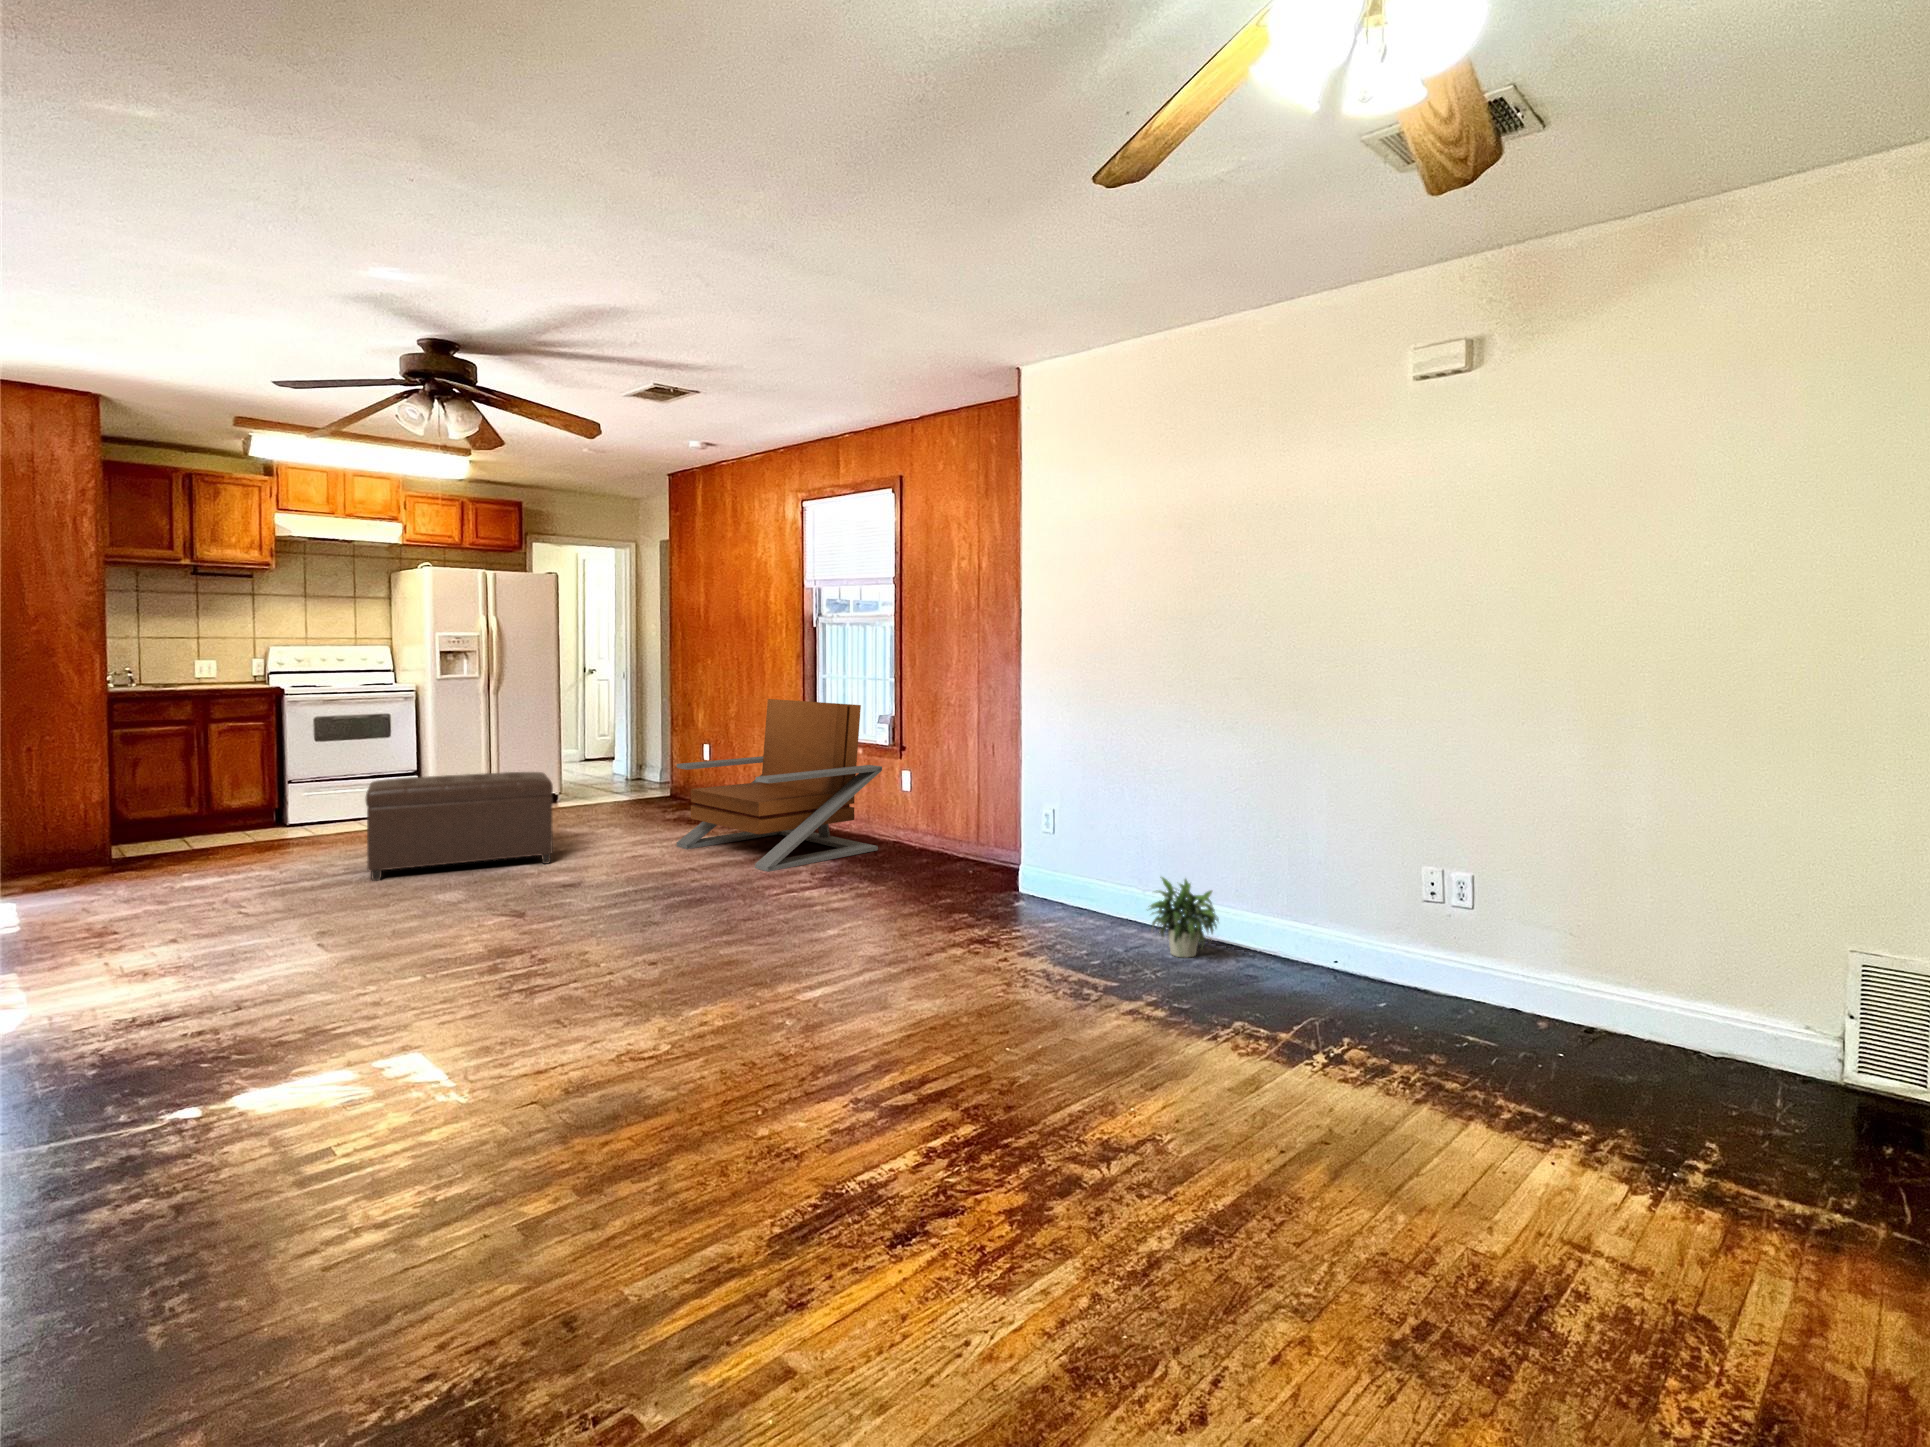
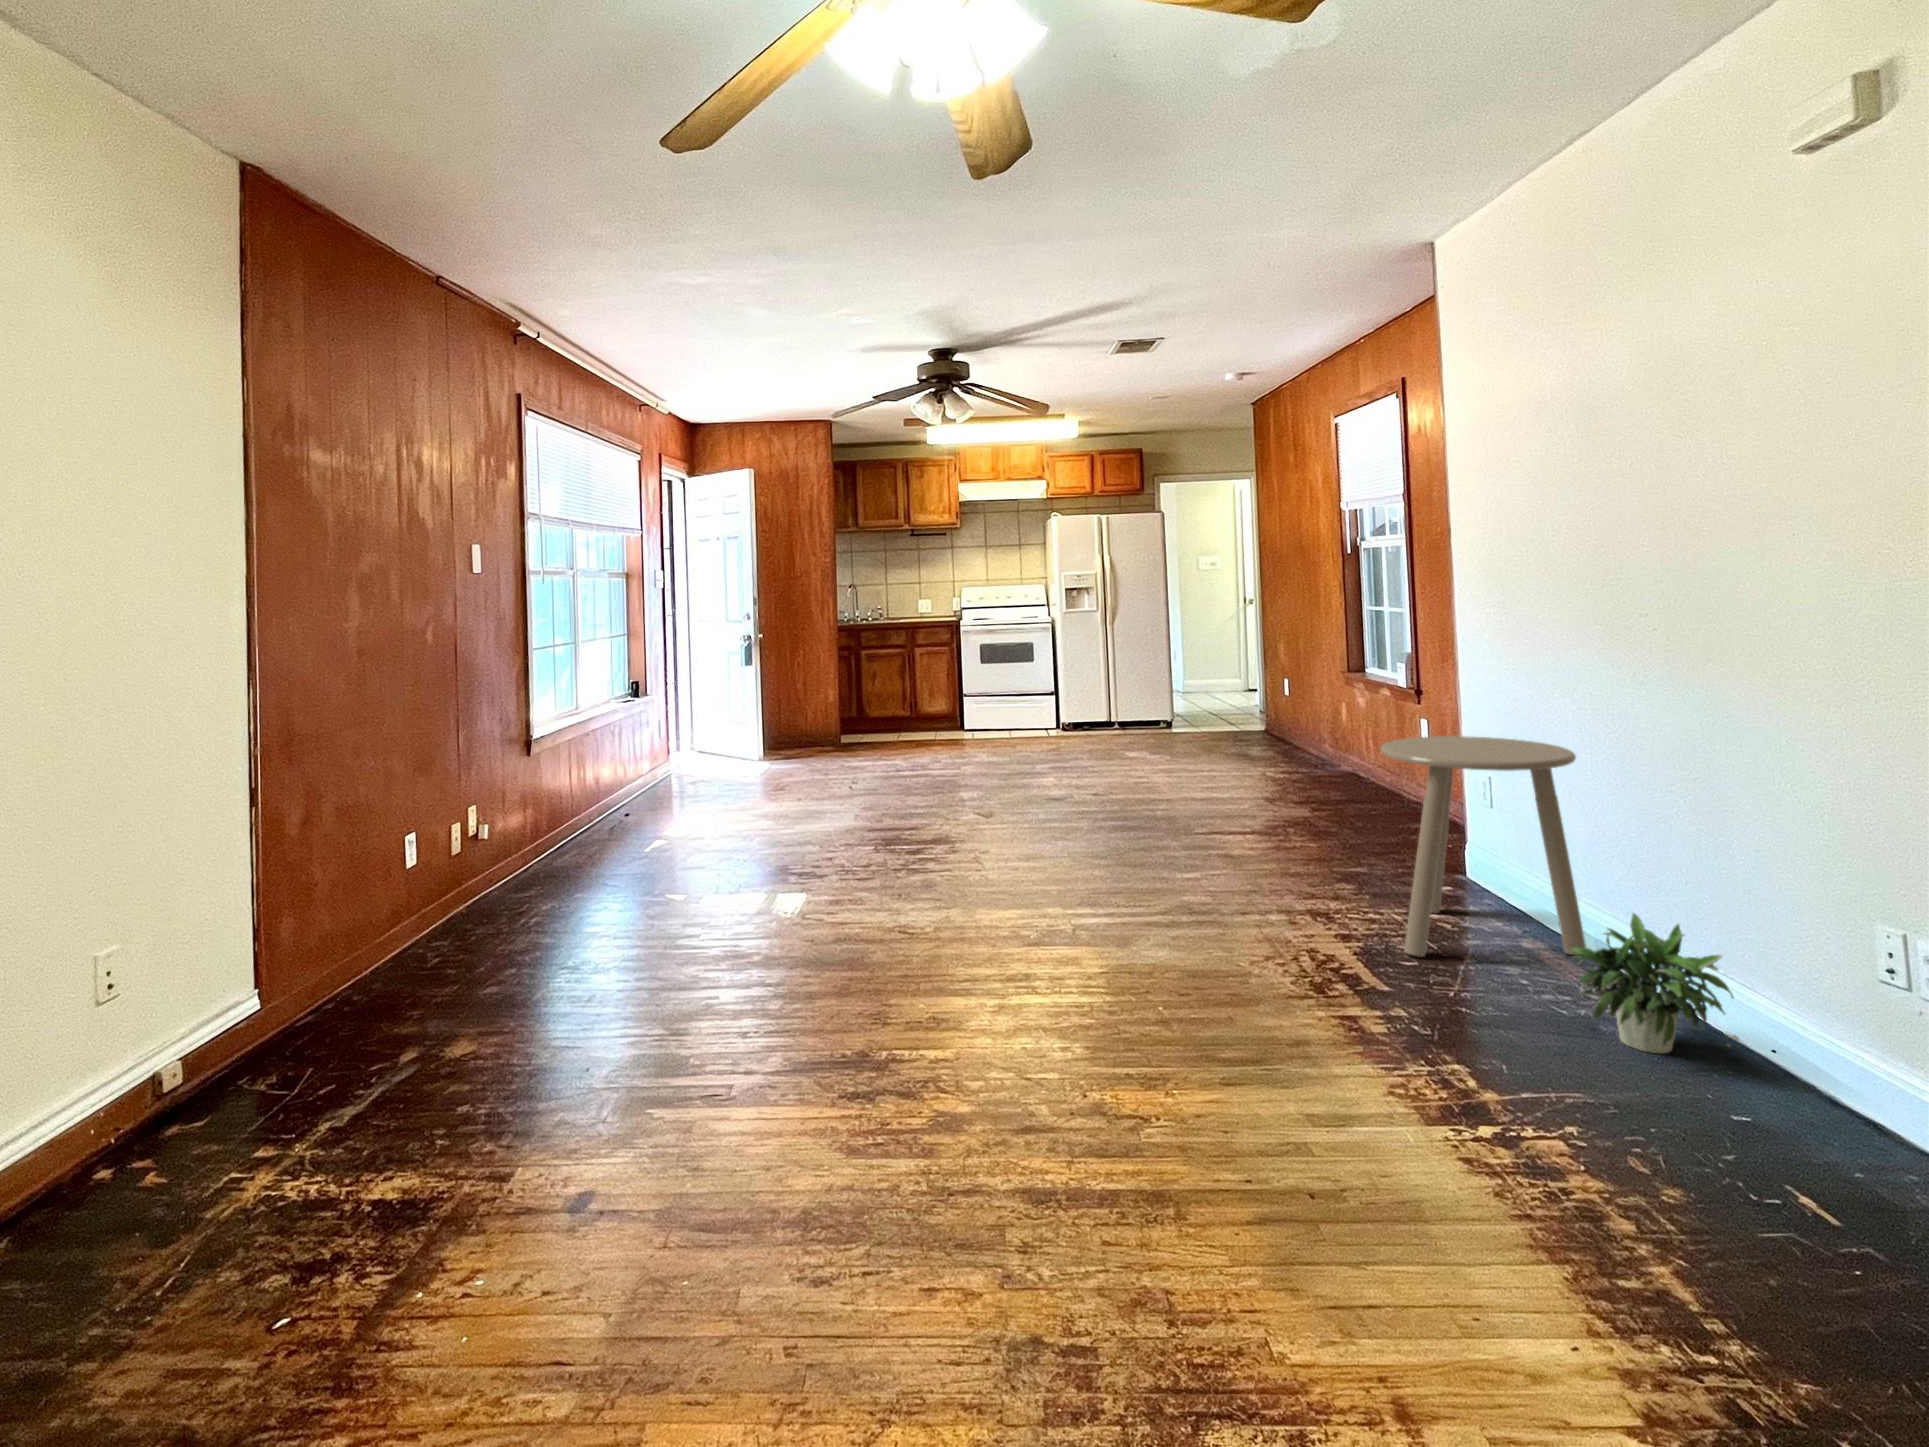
lounge chair: present [676,699,882,872] -> none [1201,629,1414,819]
ottoman: present [365,772,553,881] -> none [945,696,1092,781]
side table: none [978,777,1098,939] -> present [1380,736,1586,957]

